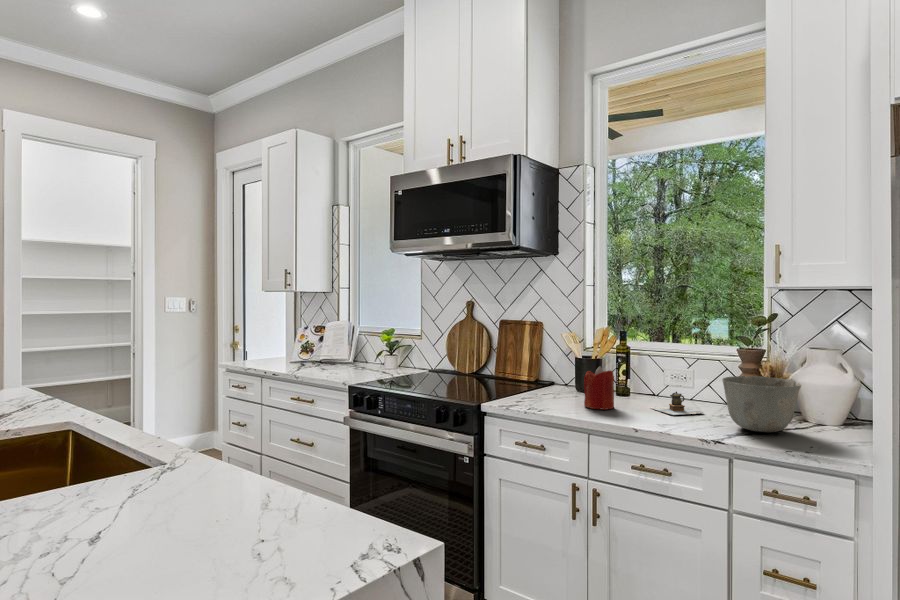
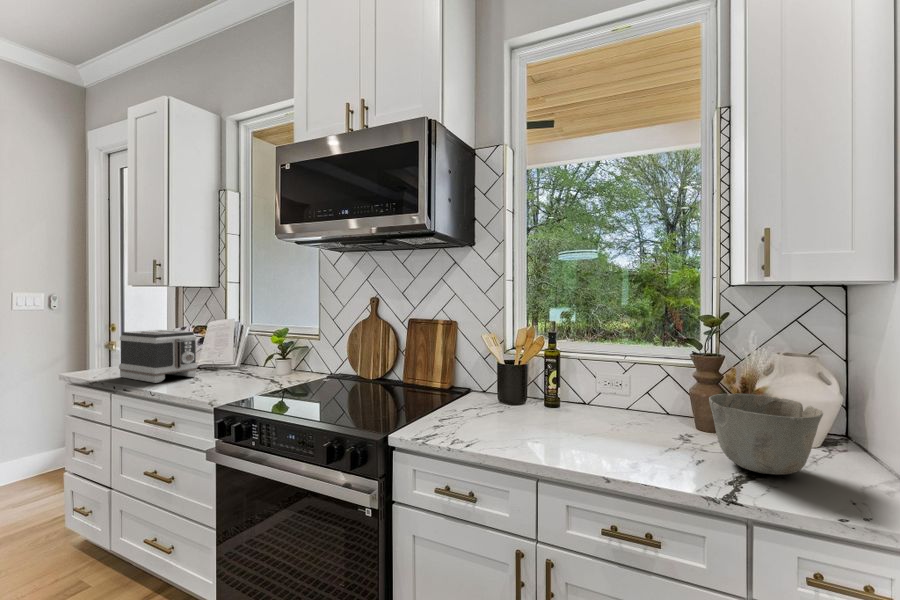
toaster: none [264,329,323,371] -> present [119,330,197,383]
candle: present [584,366,614,410] -> none [520,380,558,438]
teapot: present [651,392,703,415] -> none [598,409,666,443]

